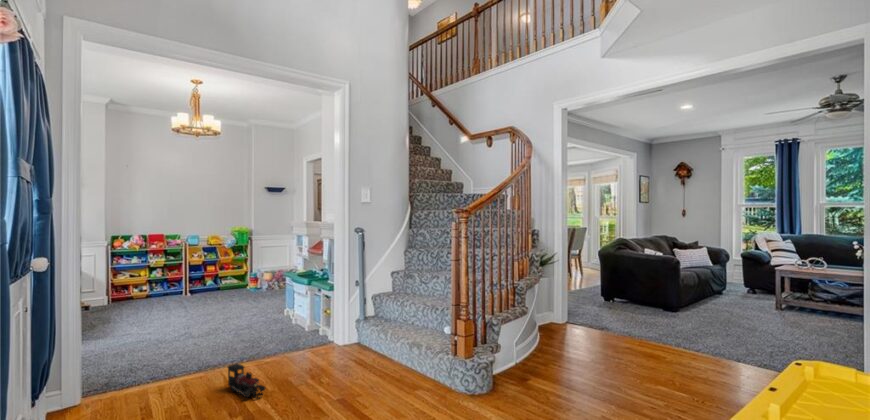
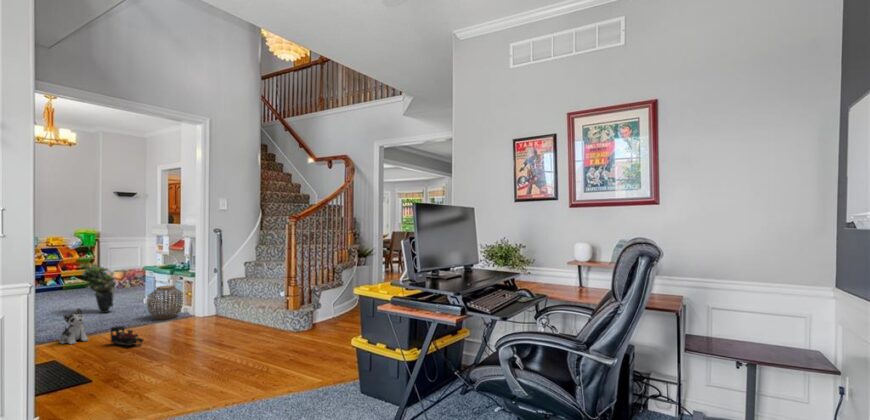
potted plant: none [219,266,256,327] -> present [81,263,116,313]
woven basket: none [281,300,321,344] -> present [147,286,183,320]
plush toy: none [177,334,209,383] -> present [60,308,89,344]

